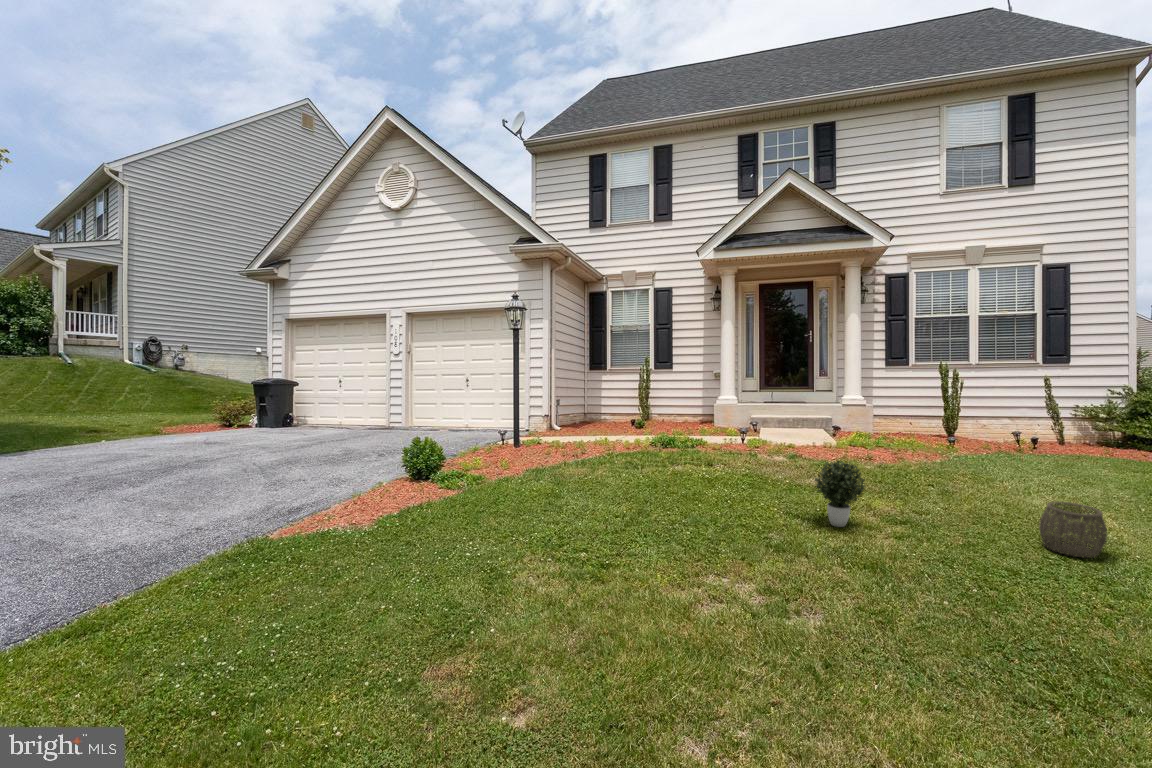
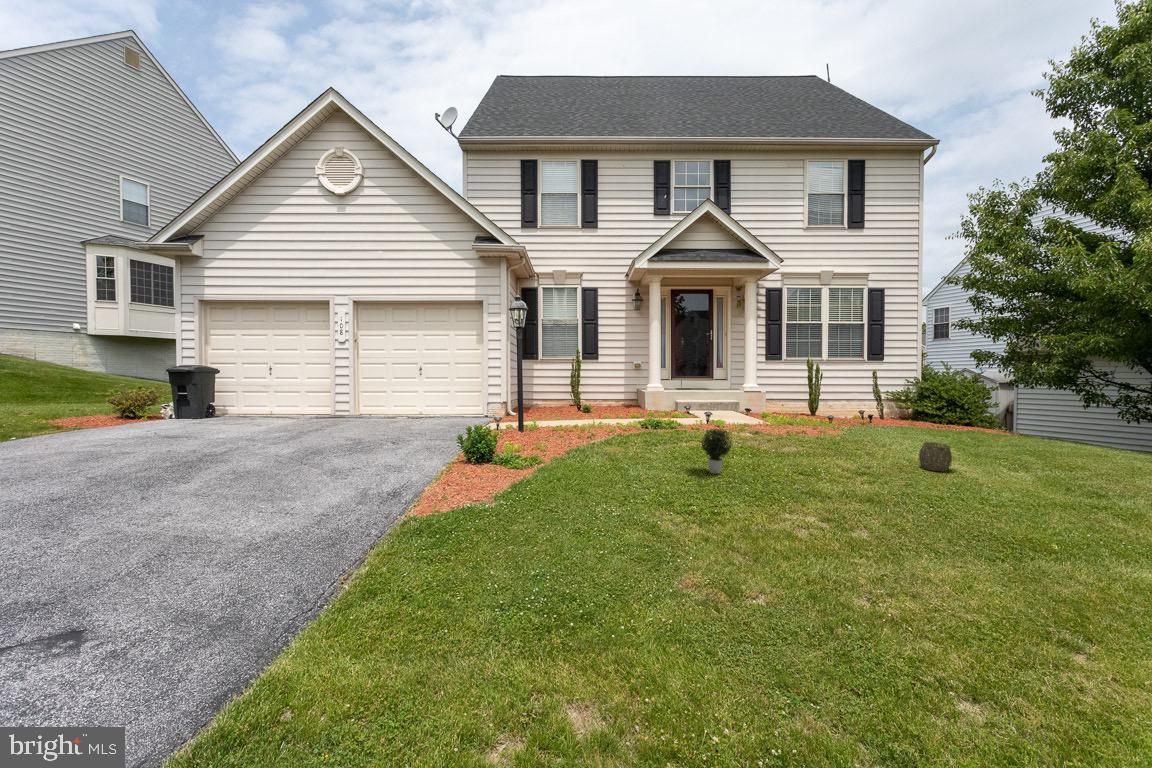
potted plant: present [815,461,865,527] -> present [701,429,732,474]

